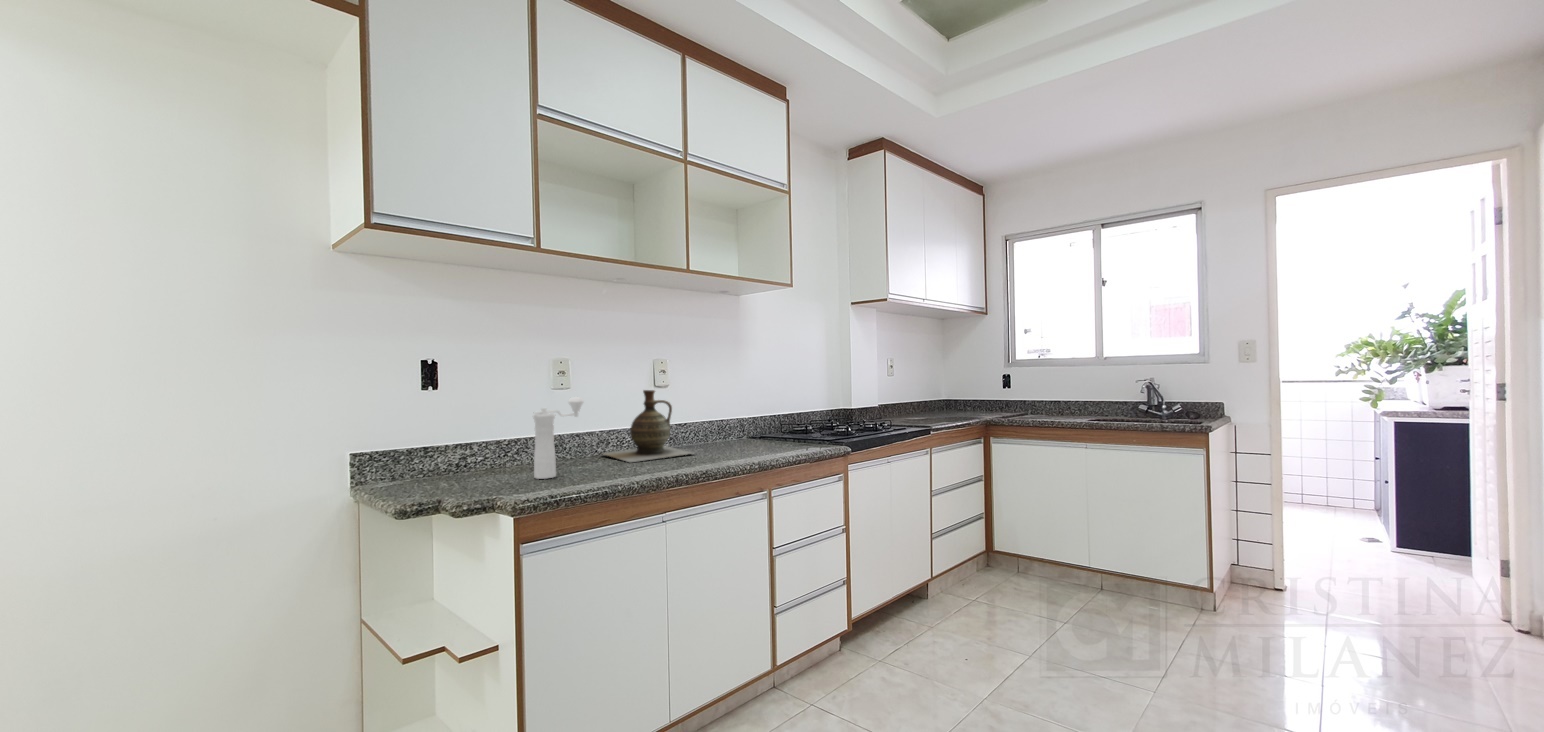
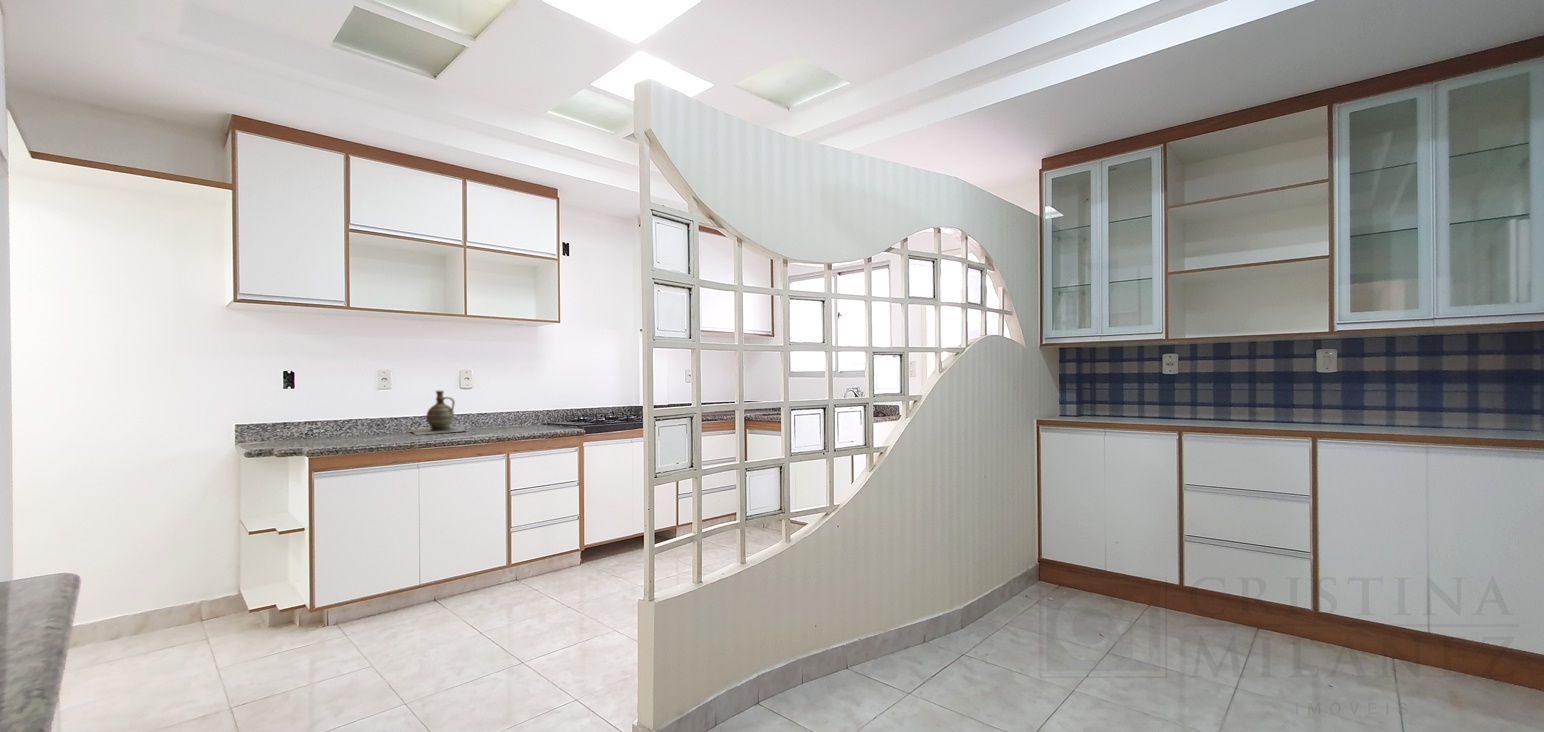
pepper mill: present [533,397,584,479] -> none [341,395,379,441]

